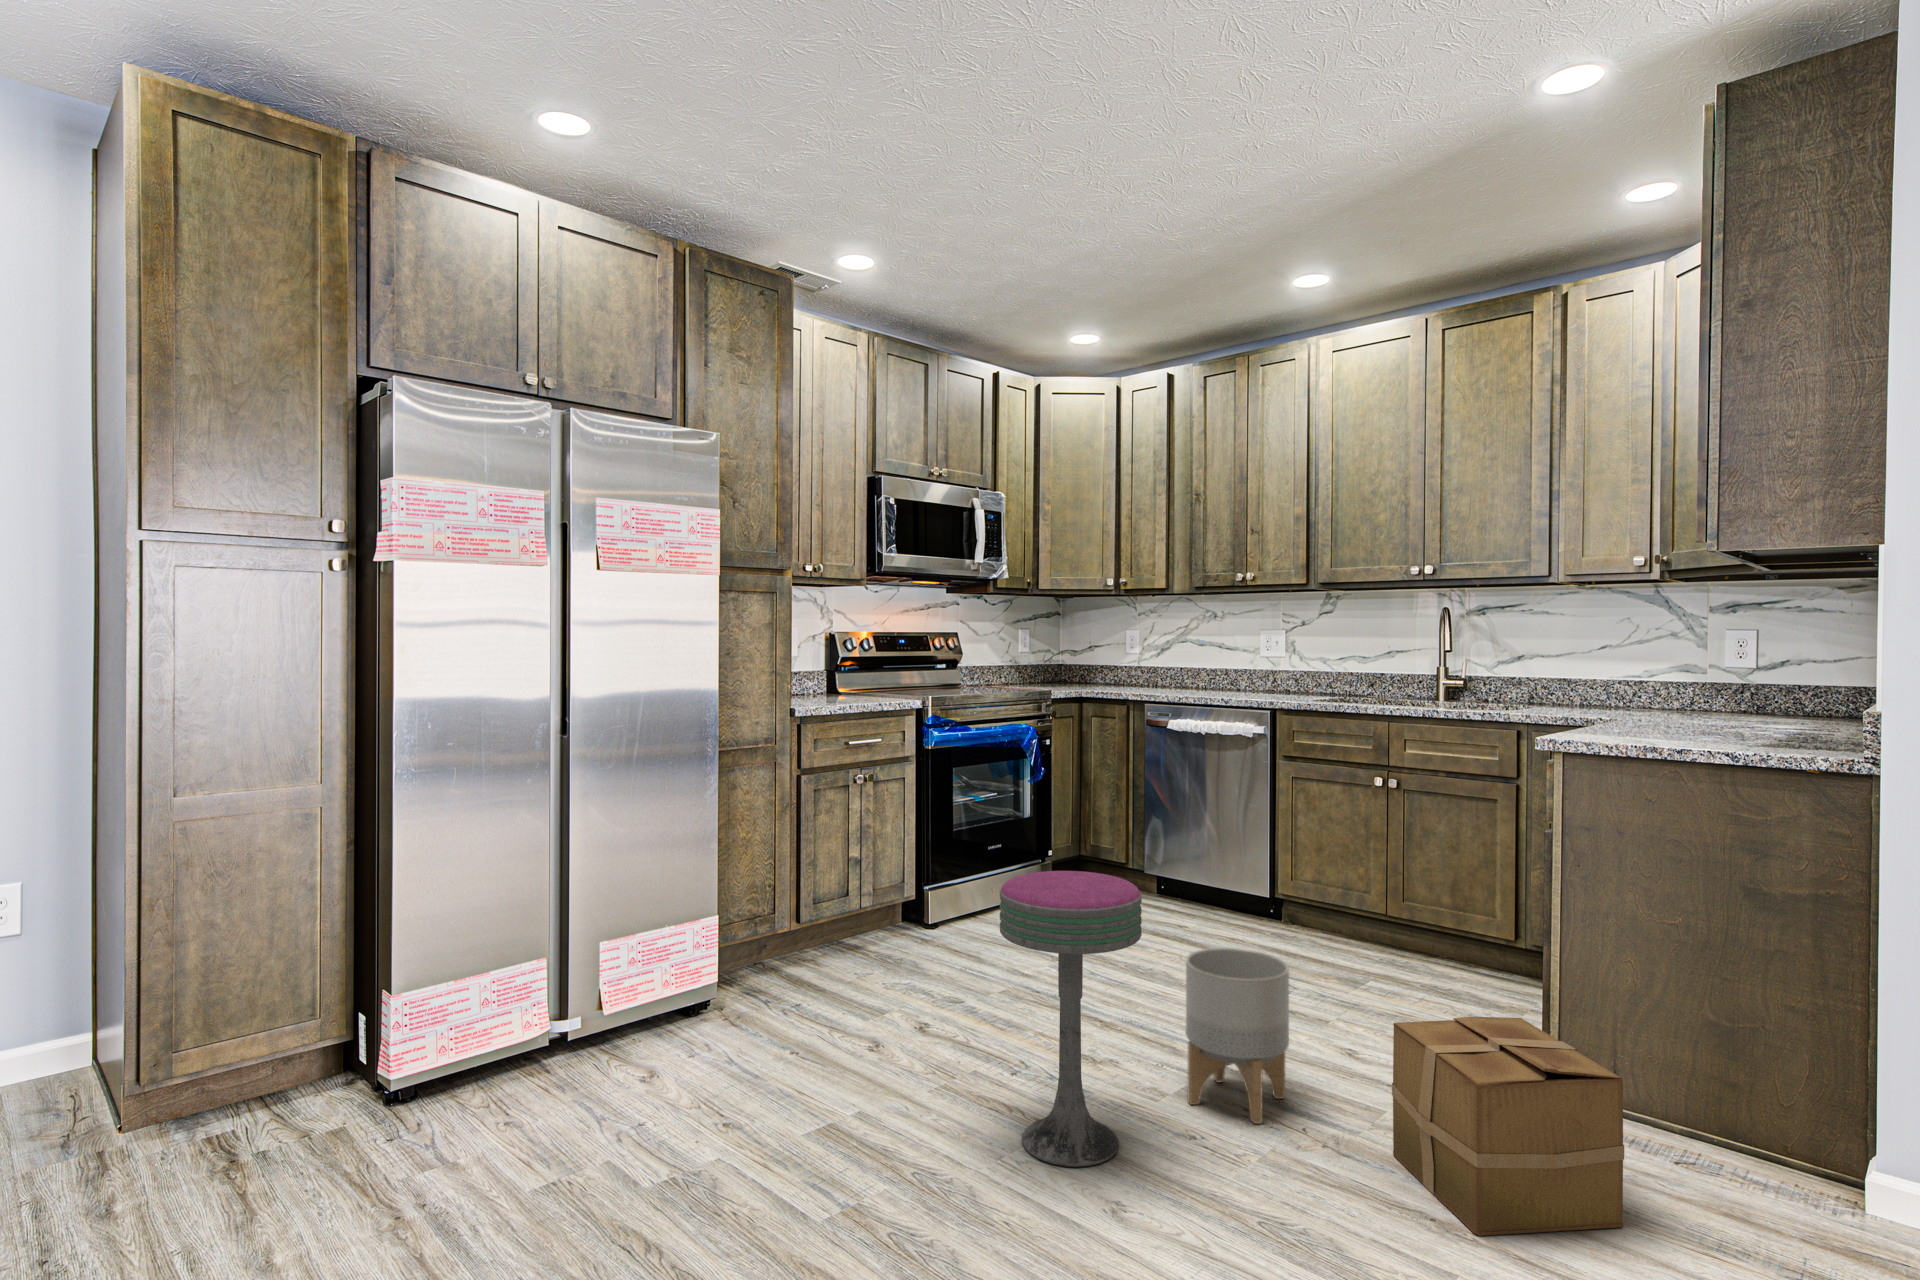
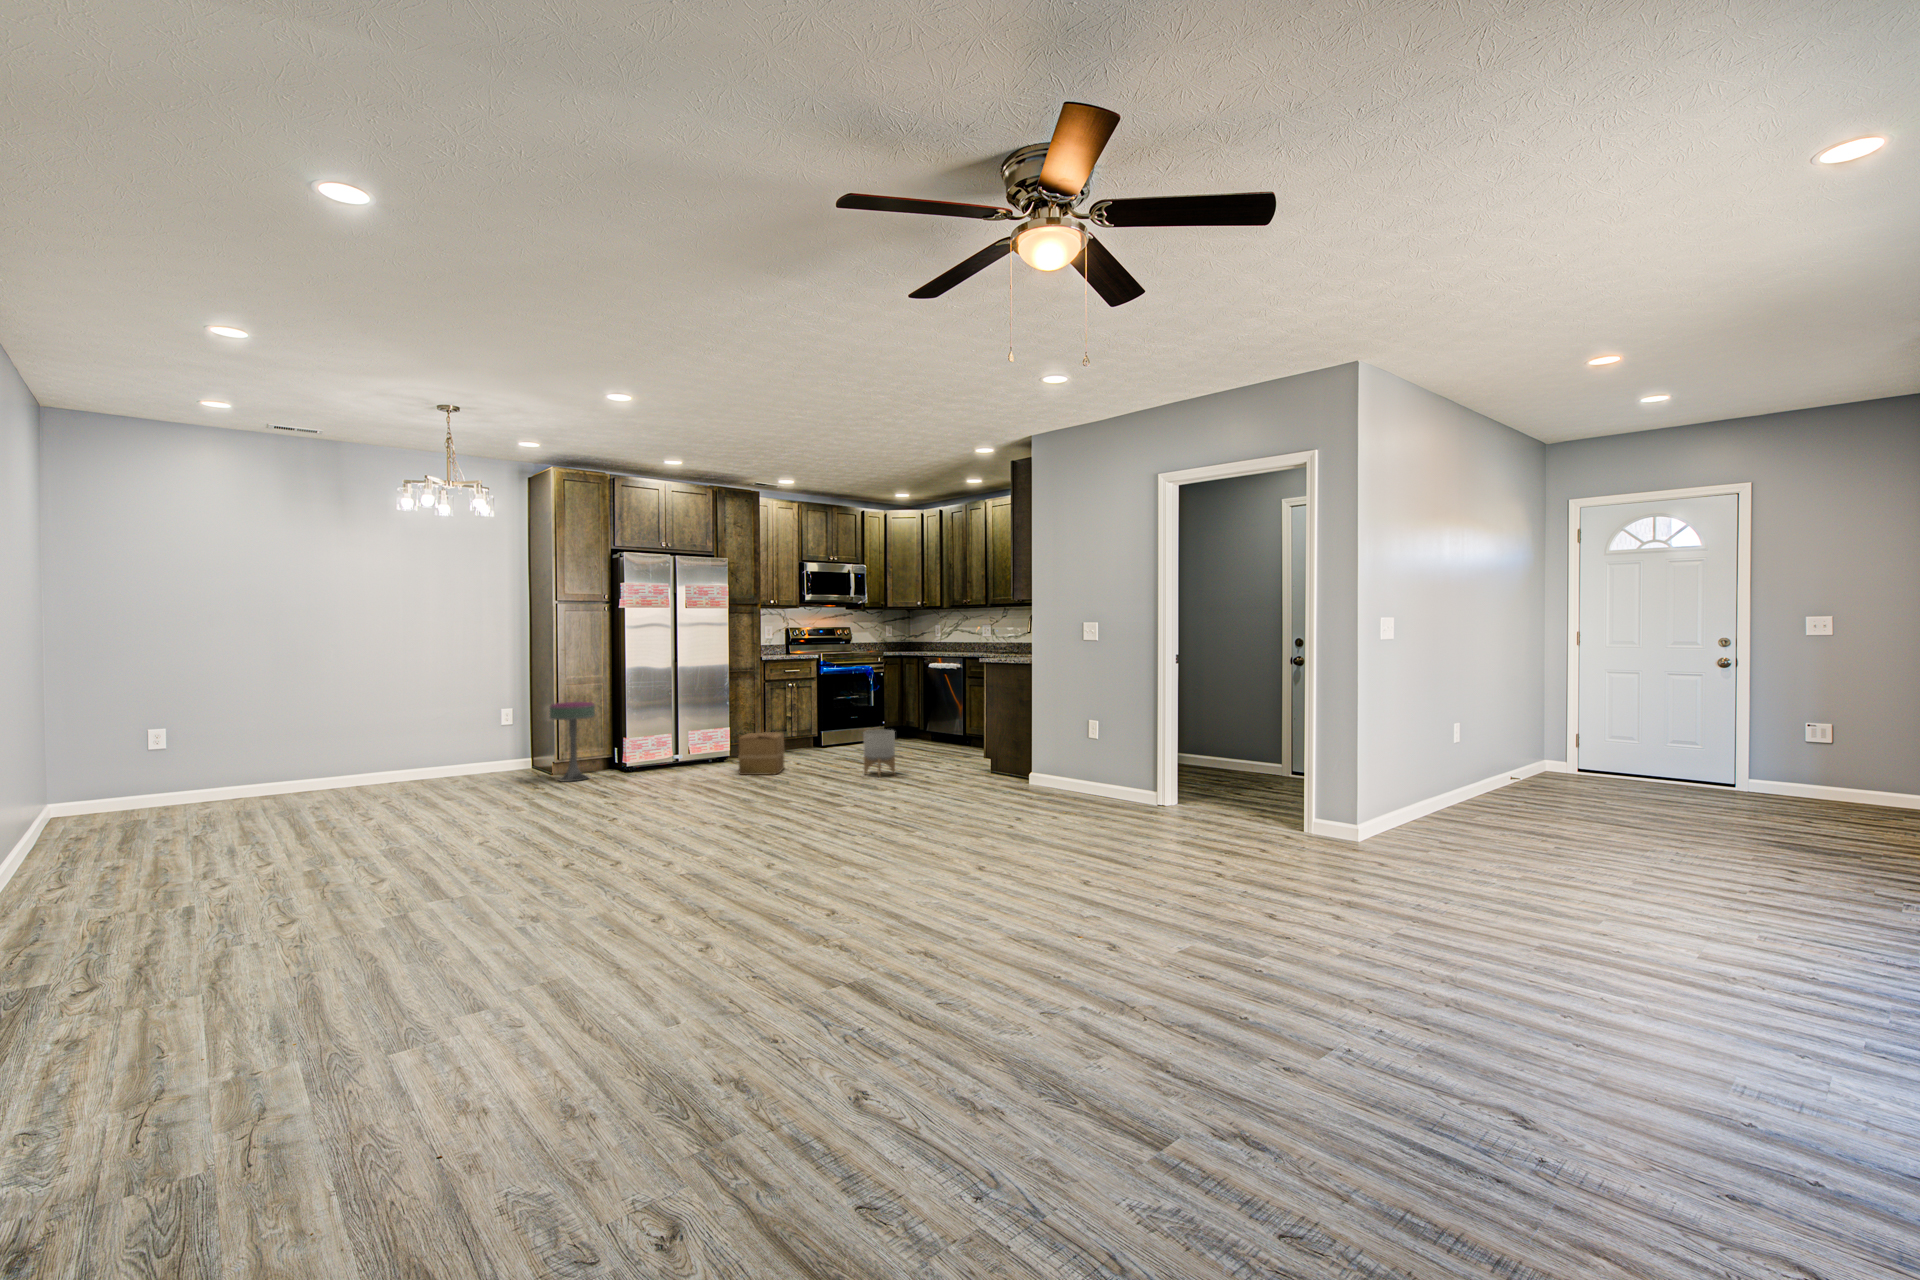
bar stool: present [1000,871,1142,1167] -> present [550,702,595,782]
cardboard box: present [1392,1017,1624,1236] -> present [739,732,784,775]

